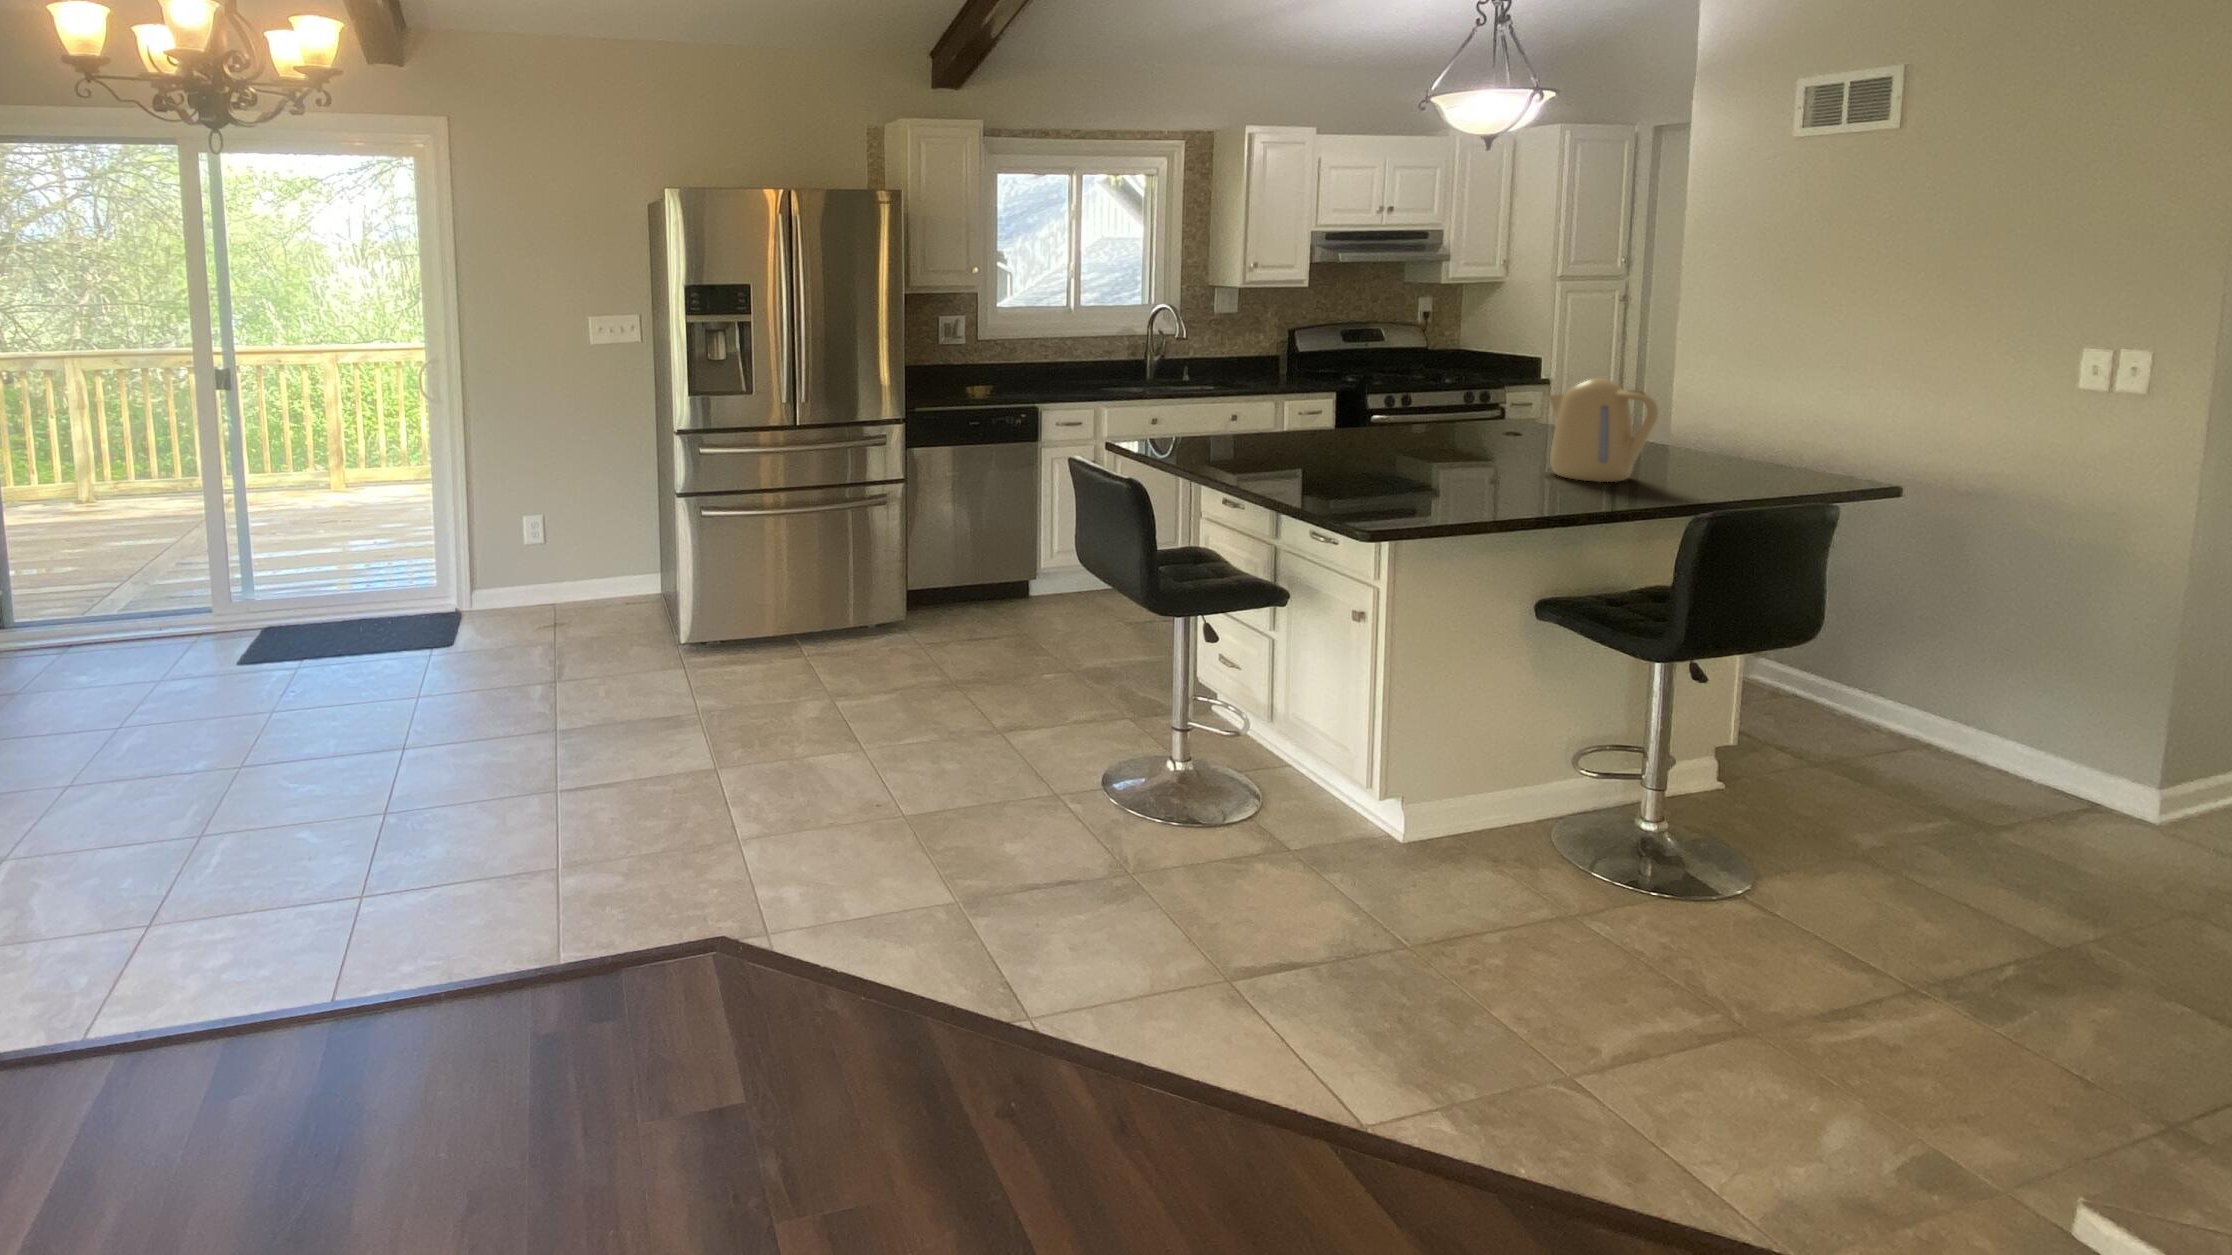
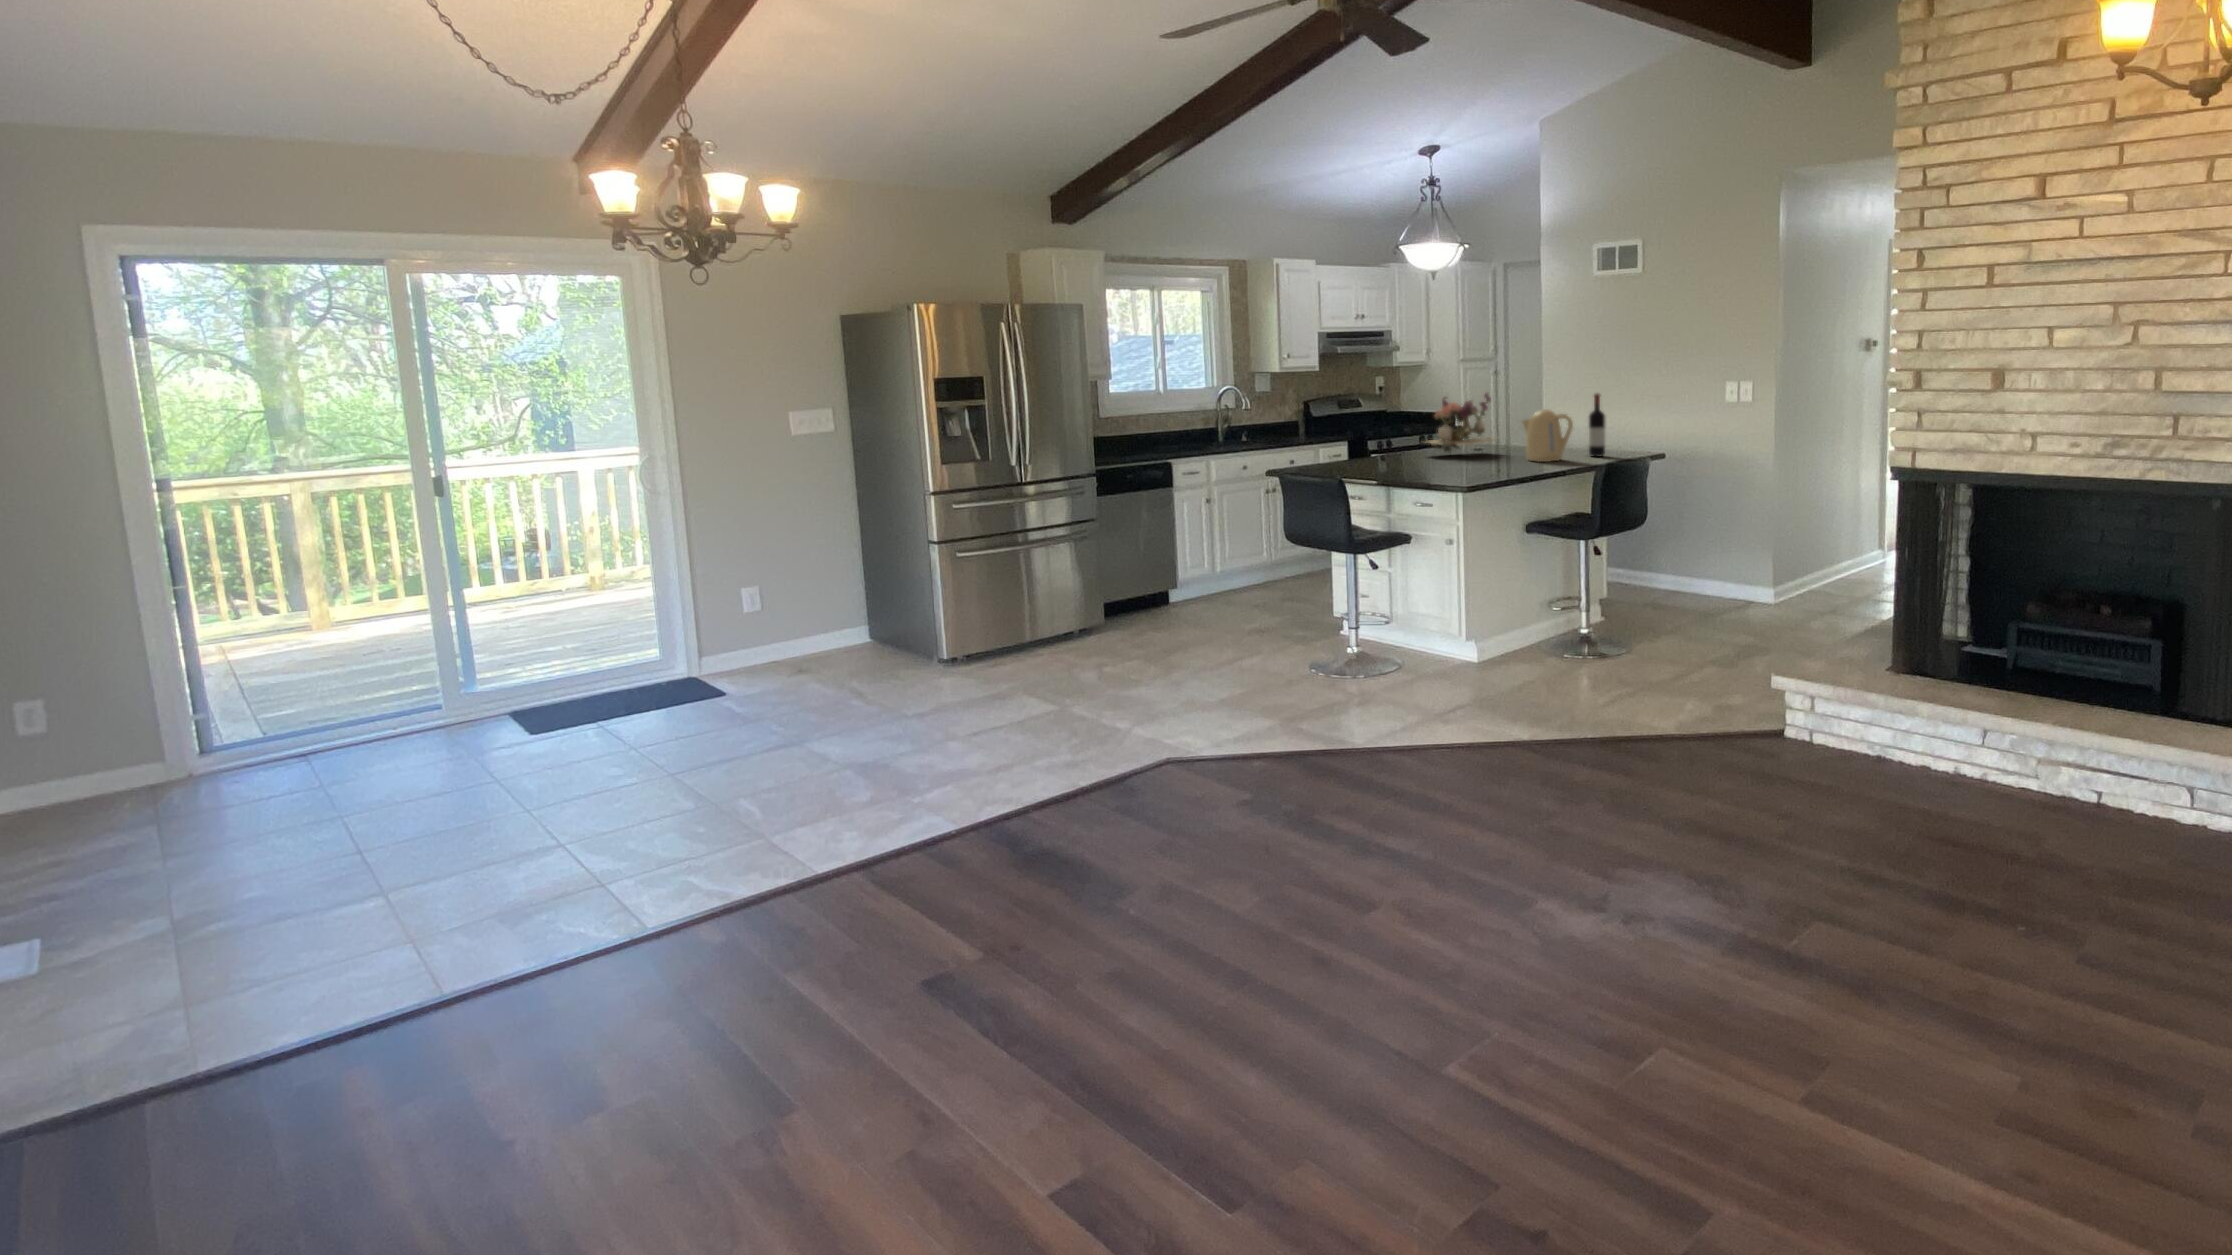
flower arrangement: none [1358,334,1517,445] -> present [1427,393,1493,452]
wine bottle: none [1702,353,1749,480] -> present [1589,394,1605,457]

